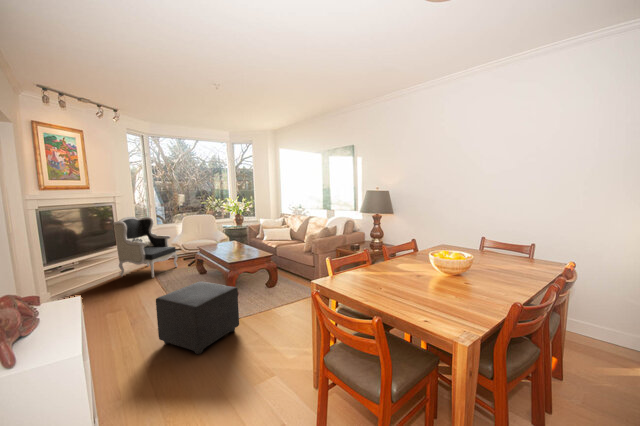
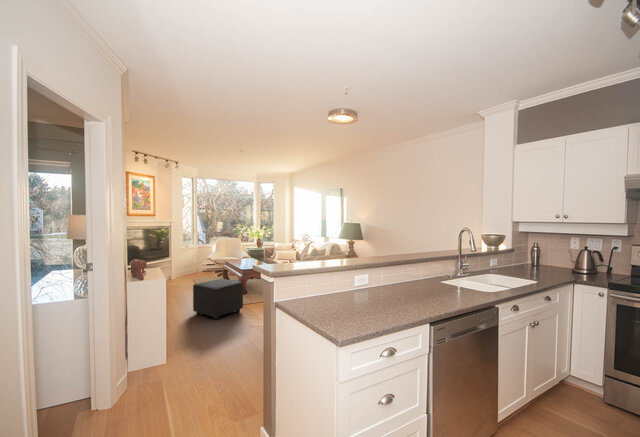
armchair: present [113,217,178,277] -> none [169,237,210,282]

